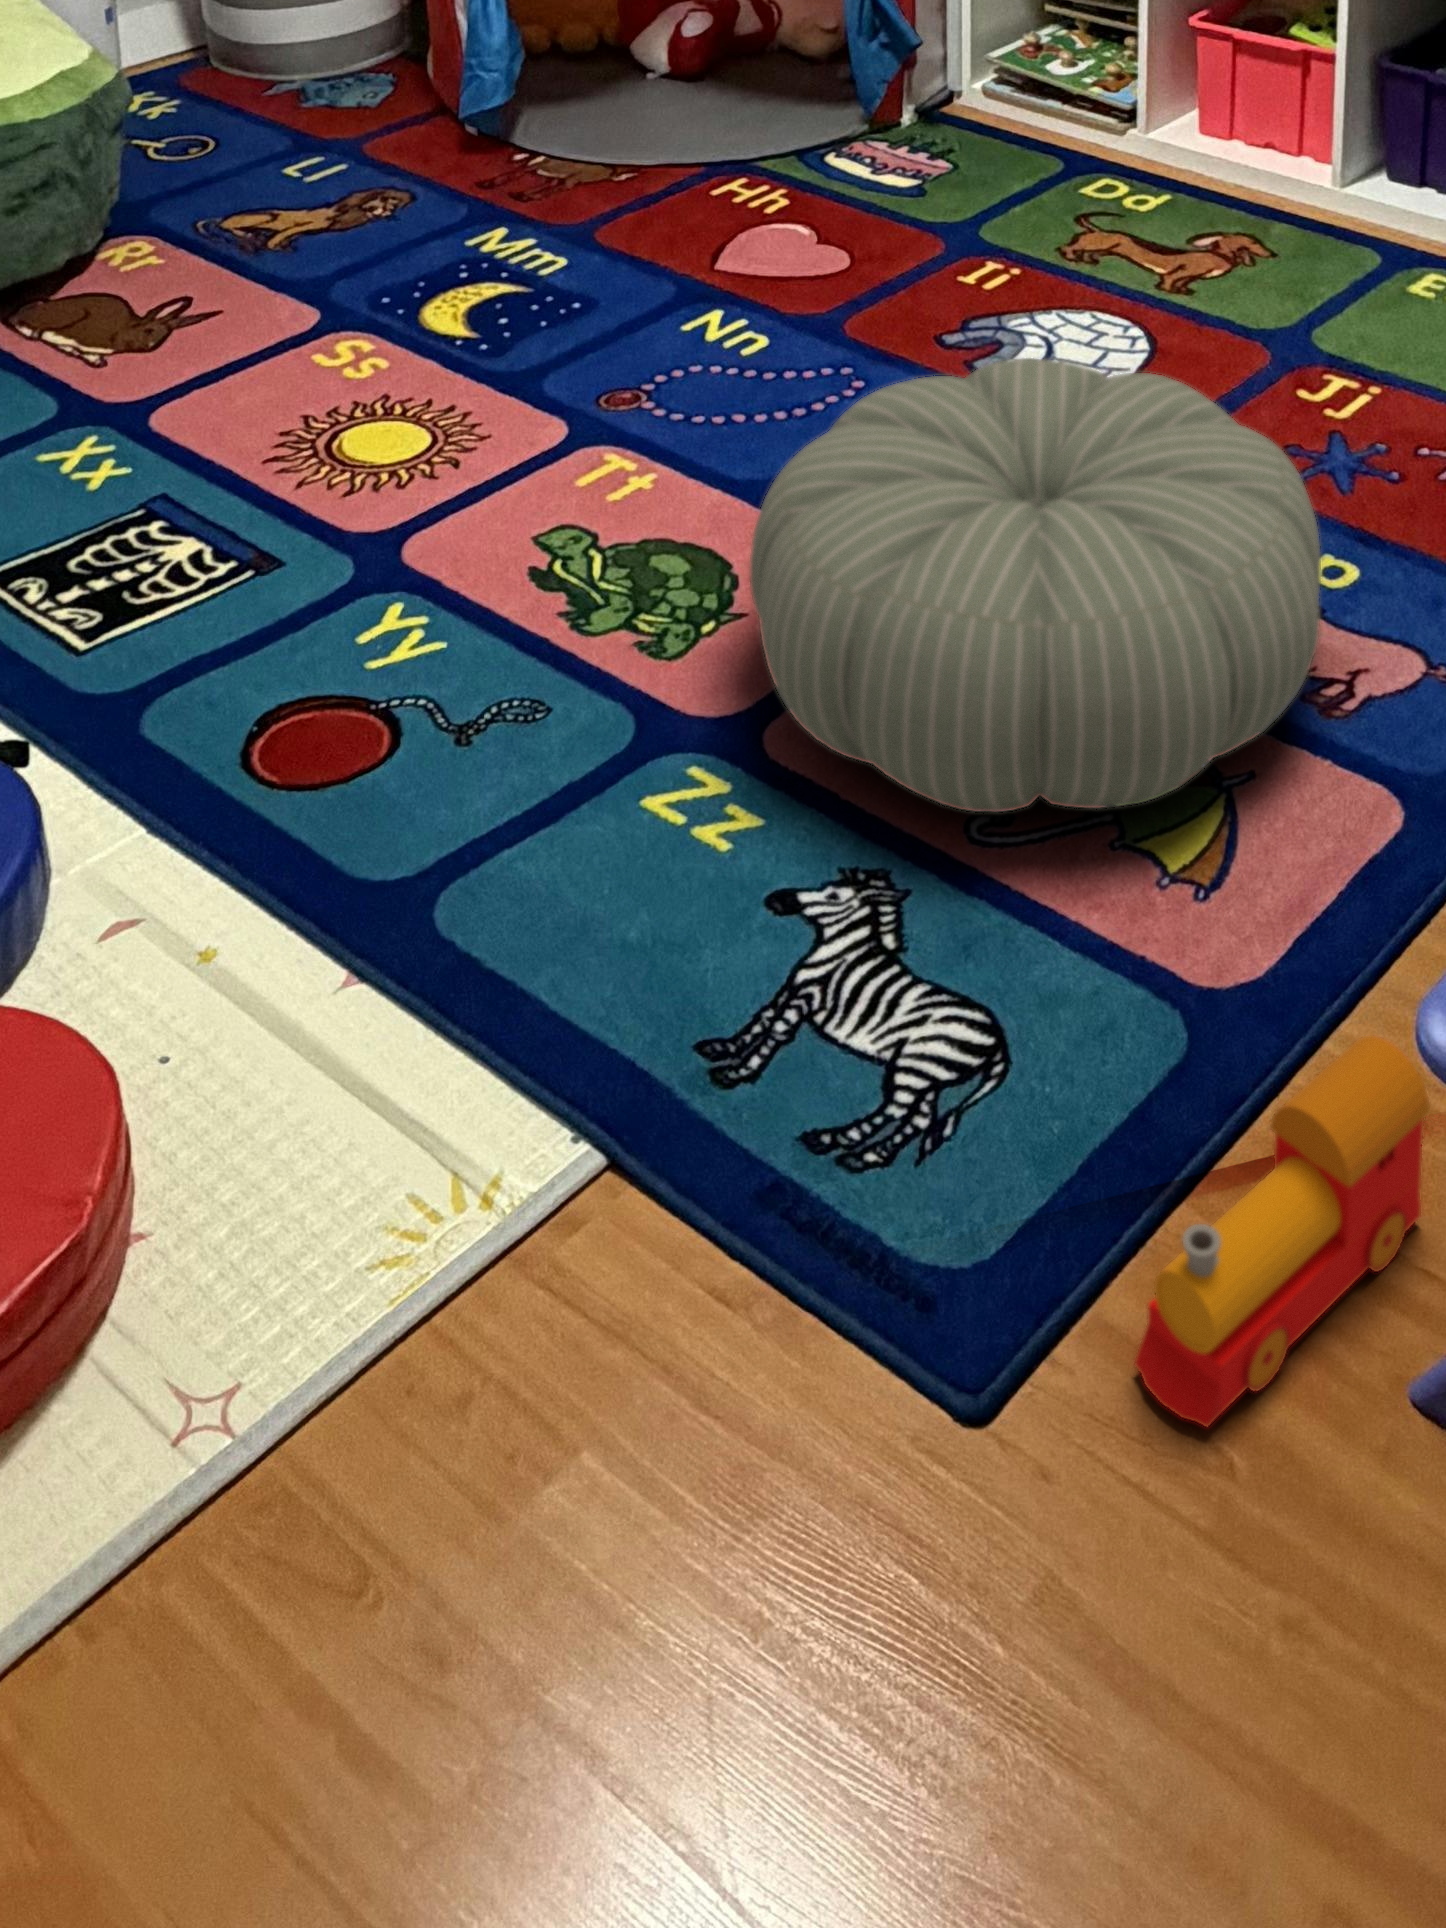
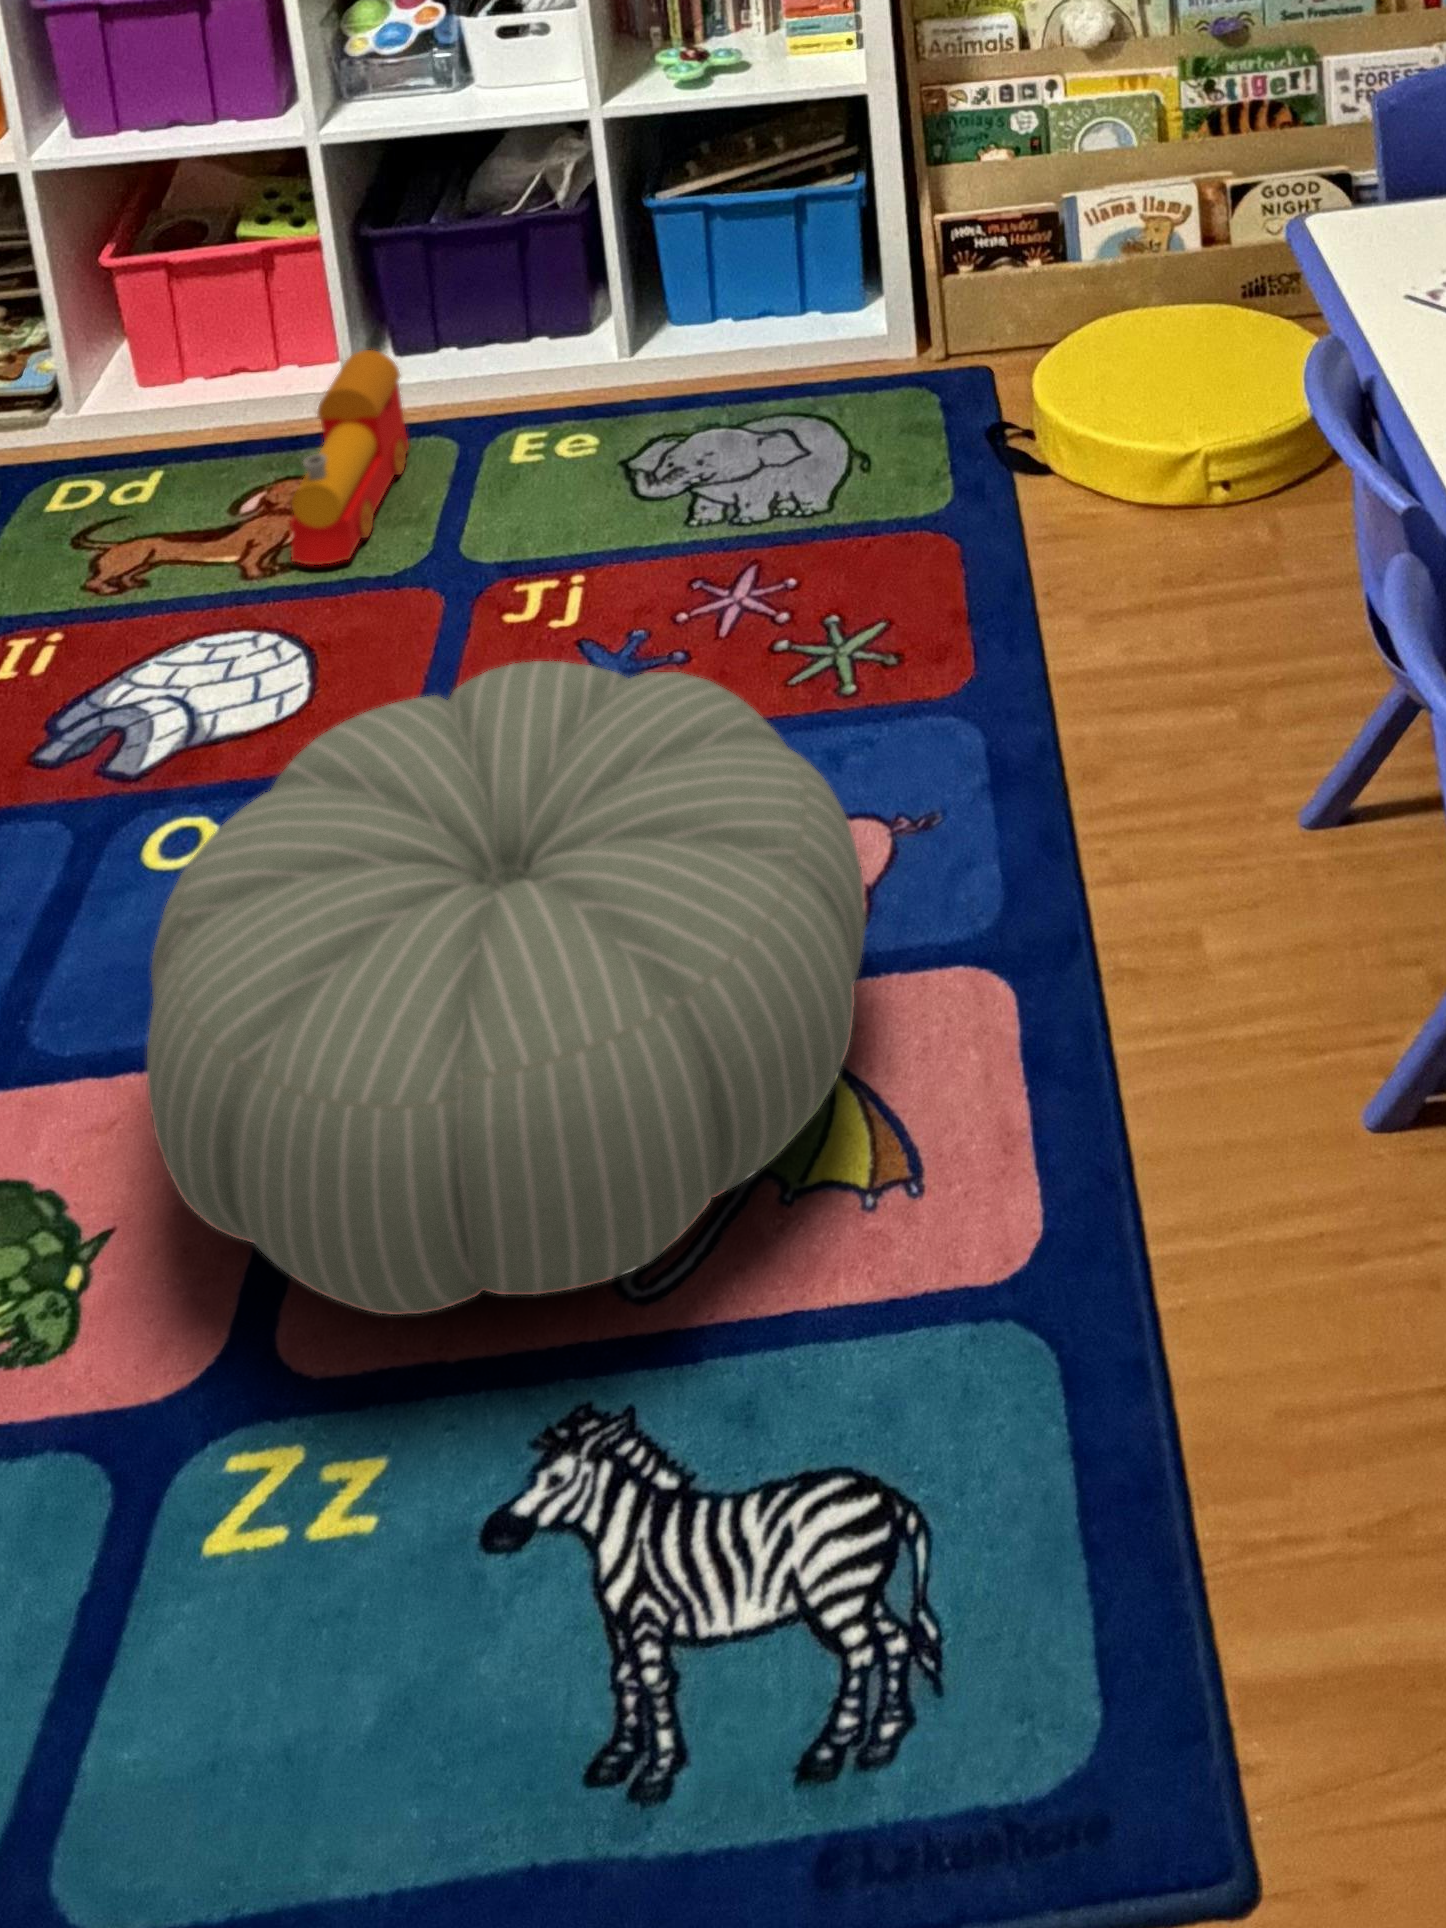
toy train: present [1135,1036,1430,1427] -> present [290,350,409,565]

